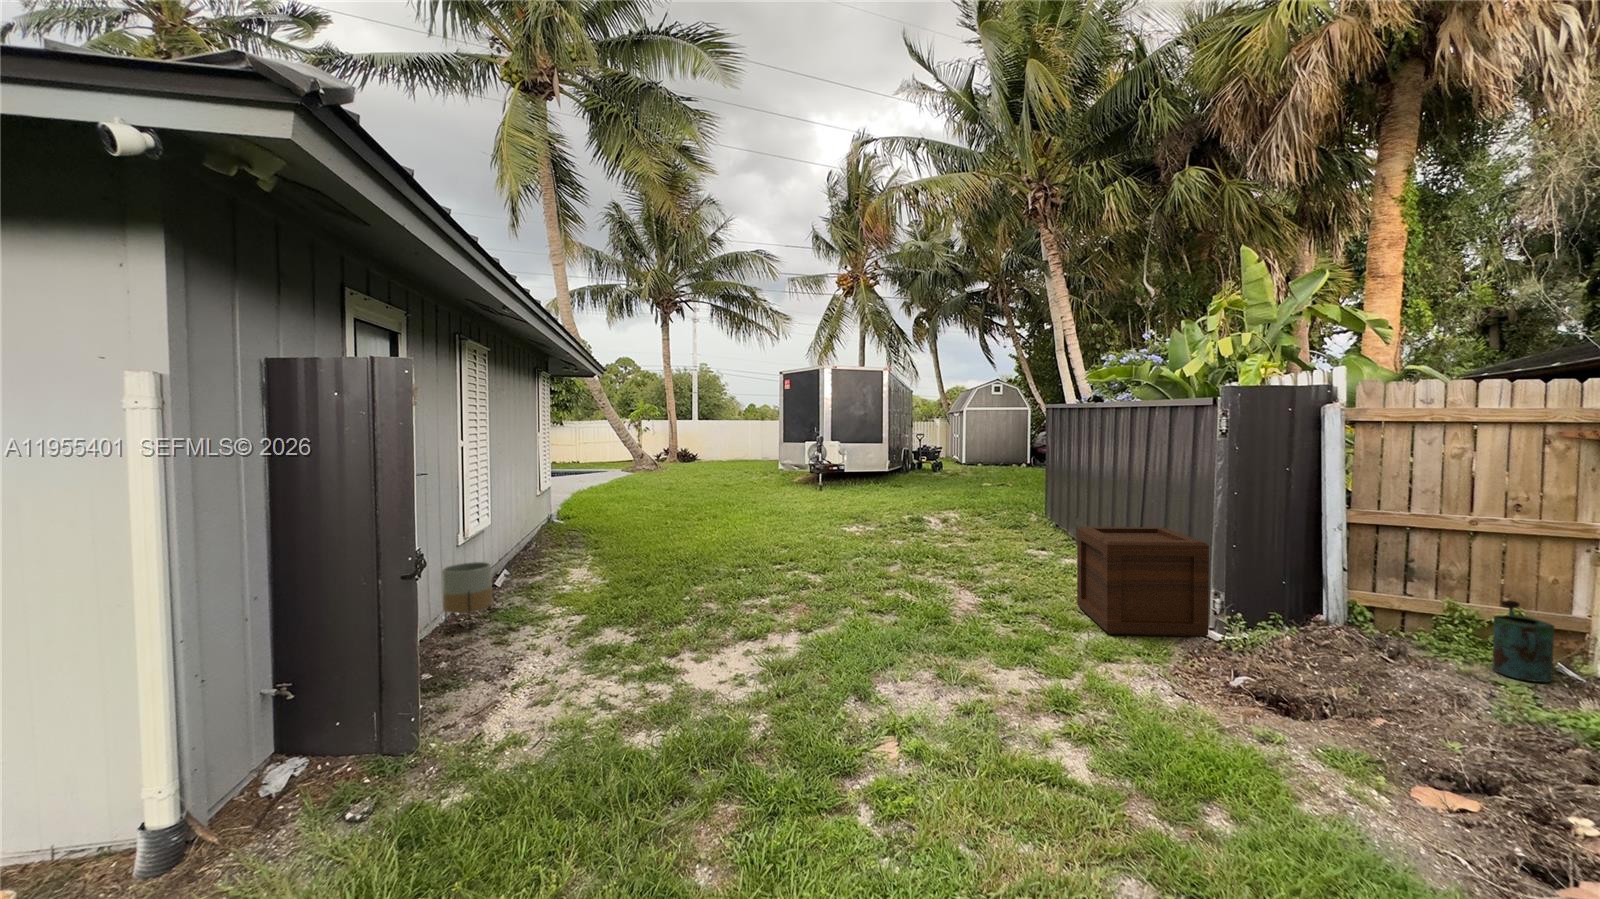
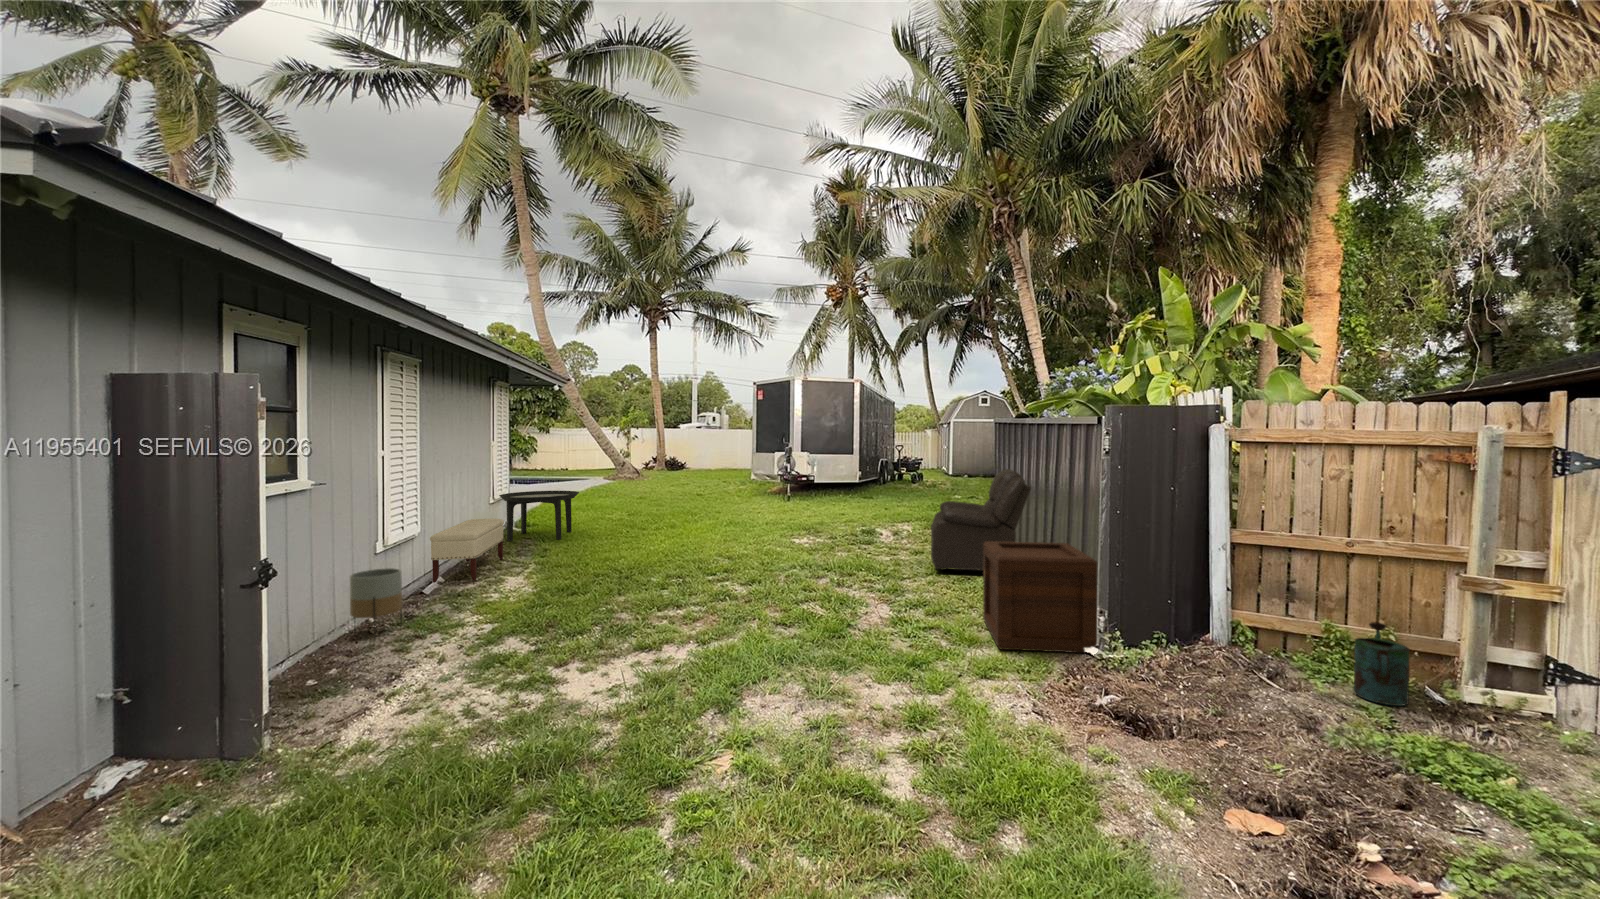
chair: none [993,455,1103,559] -> present [931,469,1031,571]
round table: none [543,483,622,535] -> present [499,491,579,541]
bench: none [496,512,559,577] -> present [430,518,504,583]

